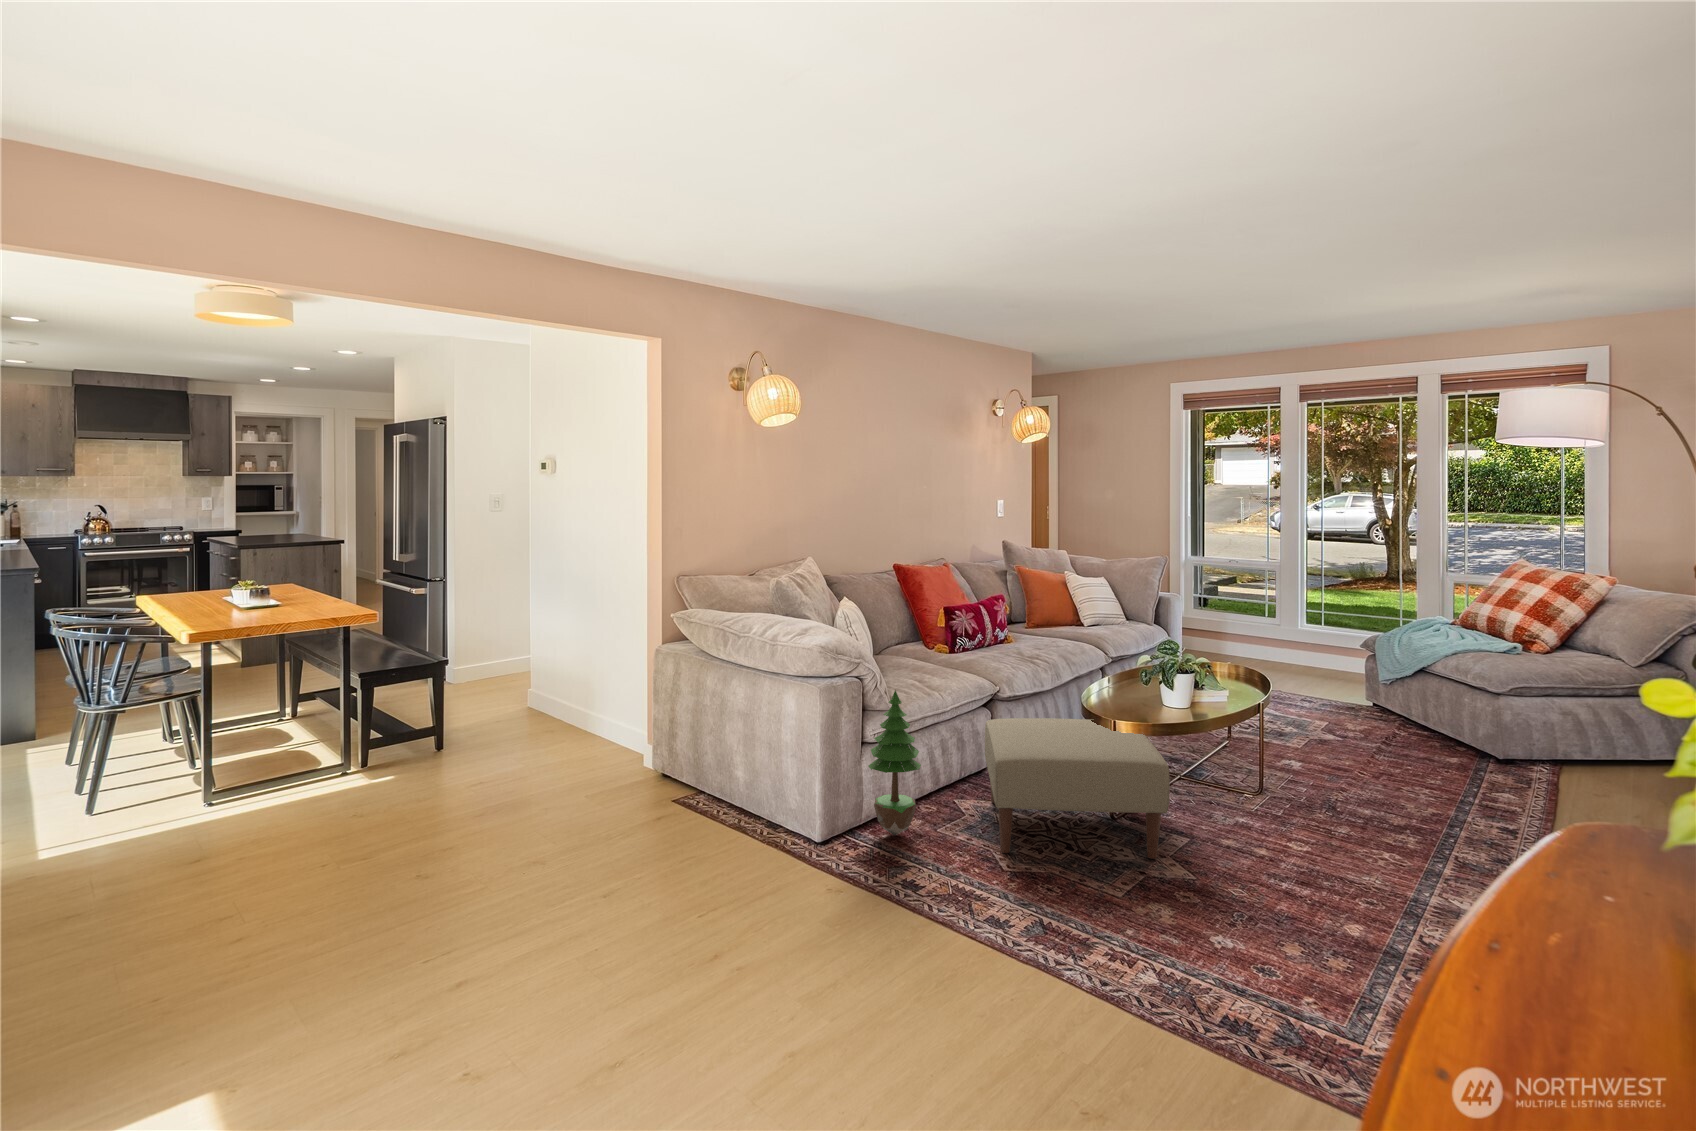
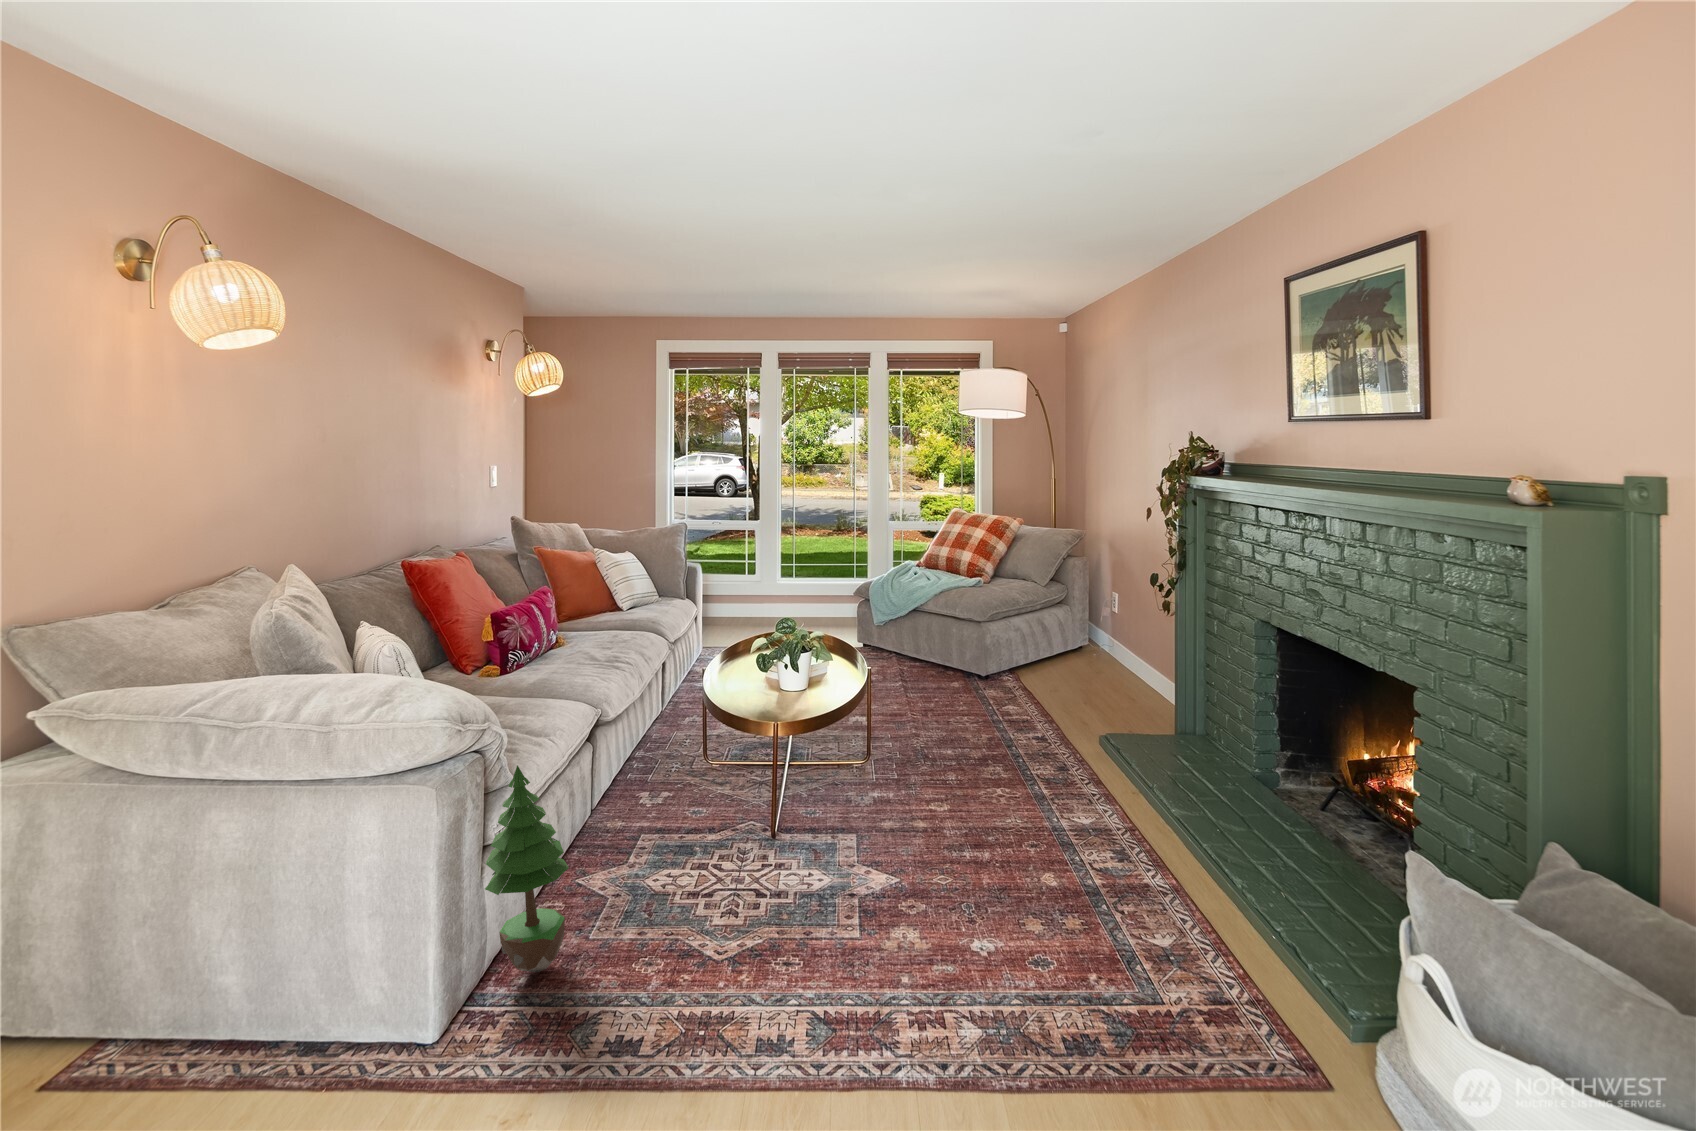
ottoman: present [985,718,1170,859] -> none [606,723,862,935]

